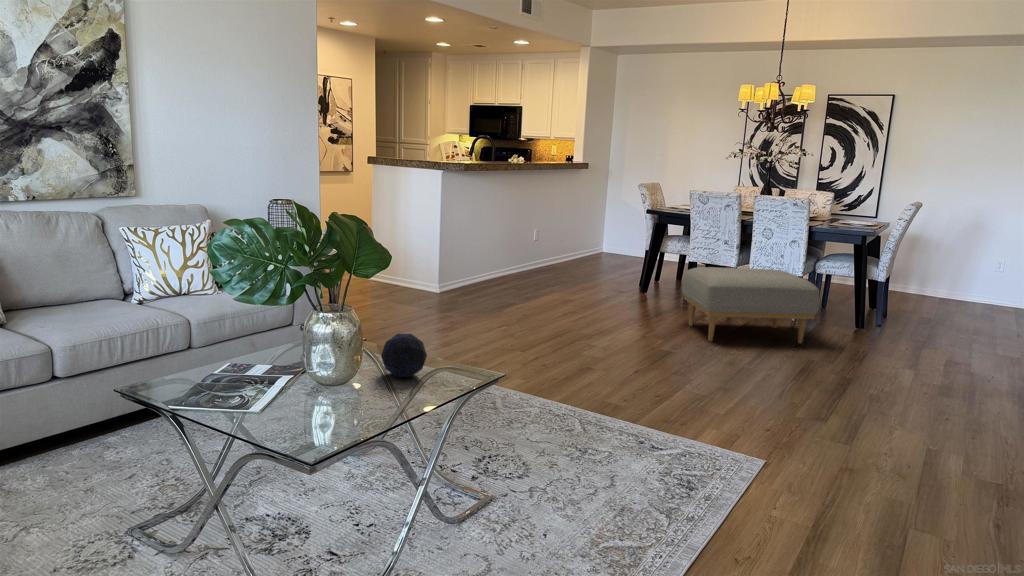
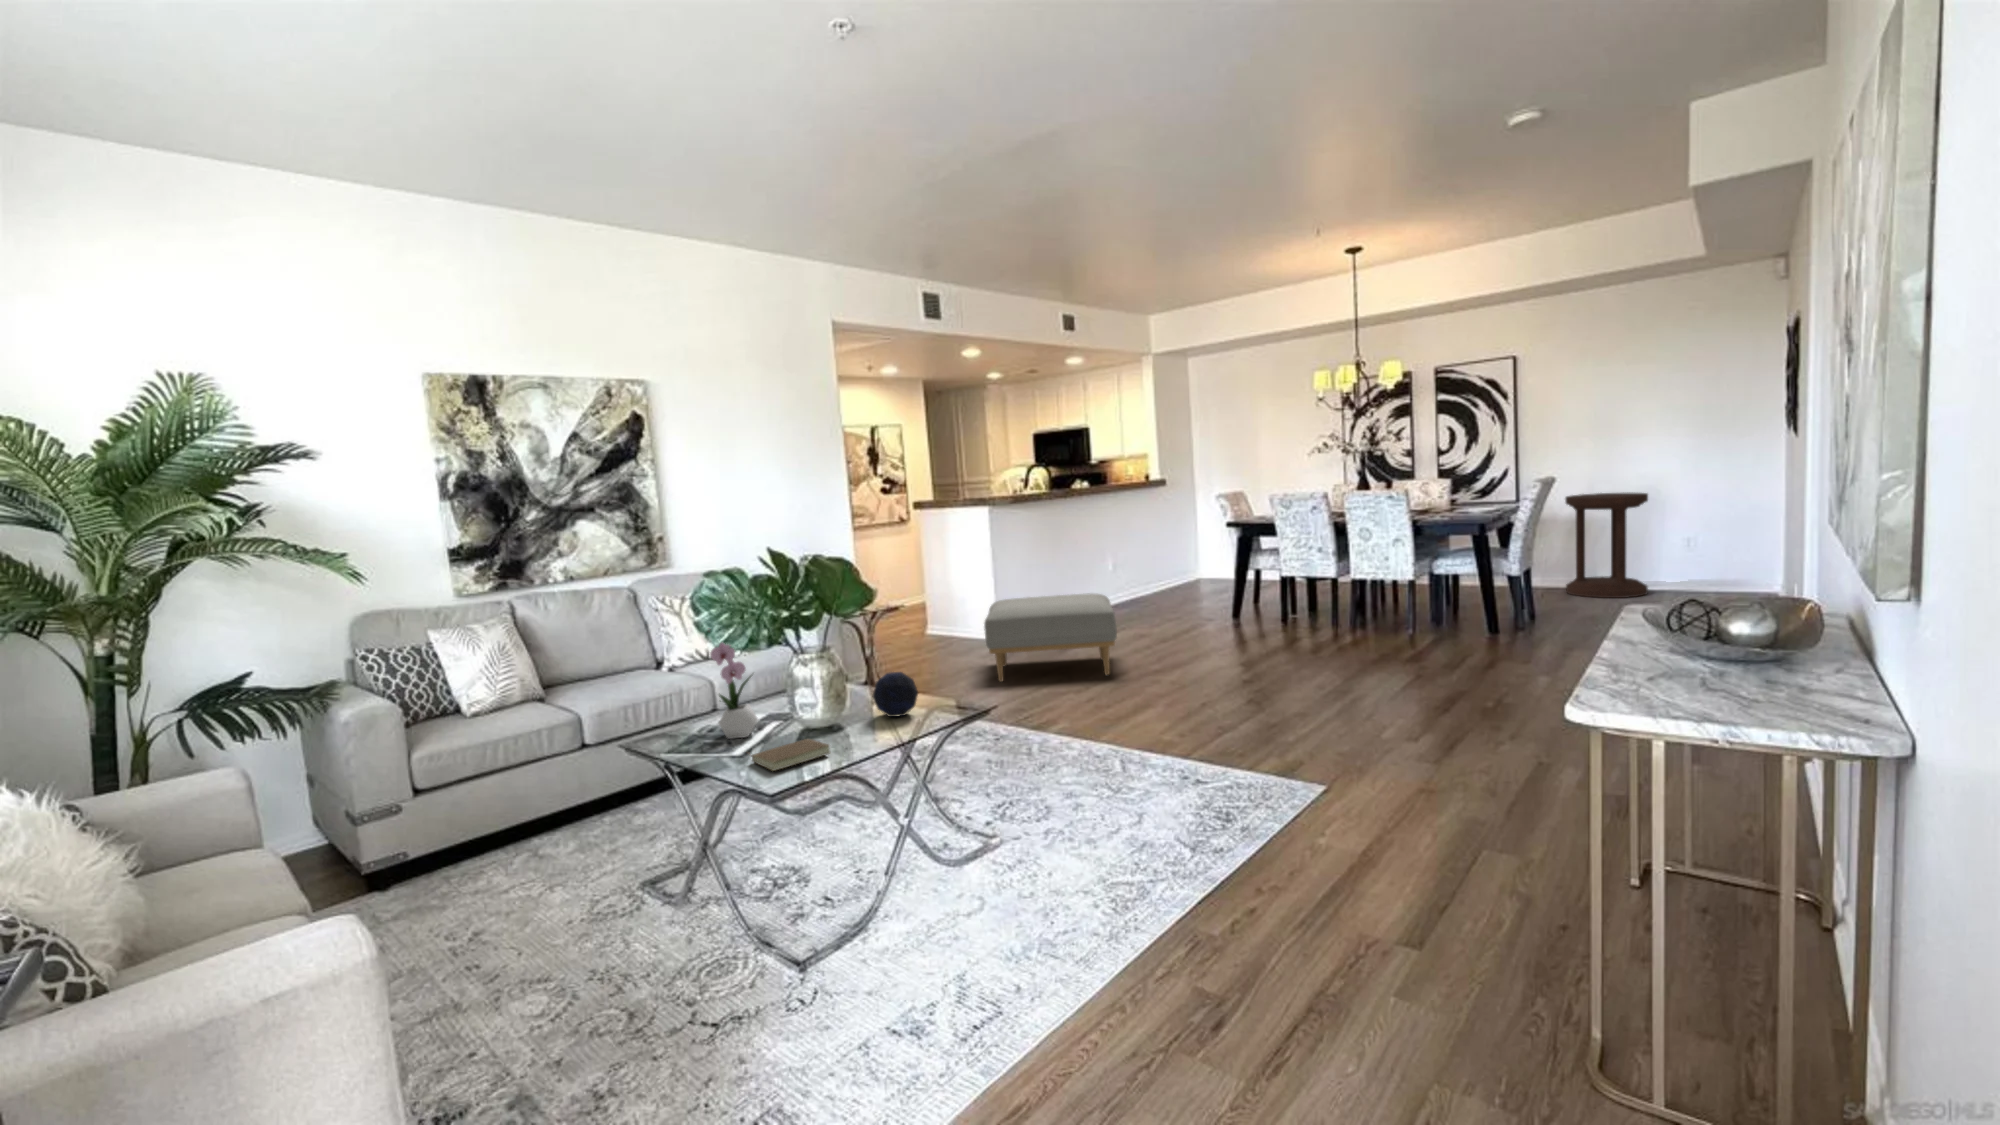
side table: none [905,218,981,307] -> present [1565,493,1648,598]
ottoman: present [682,267,819,343] -> present [984,593,1117,682]
flower arrangement: none [226,275,269,389] -> present [710,643,758,739]
book: none [264,396,353,430] -> present [751,739,830,771]

